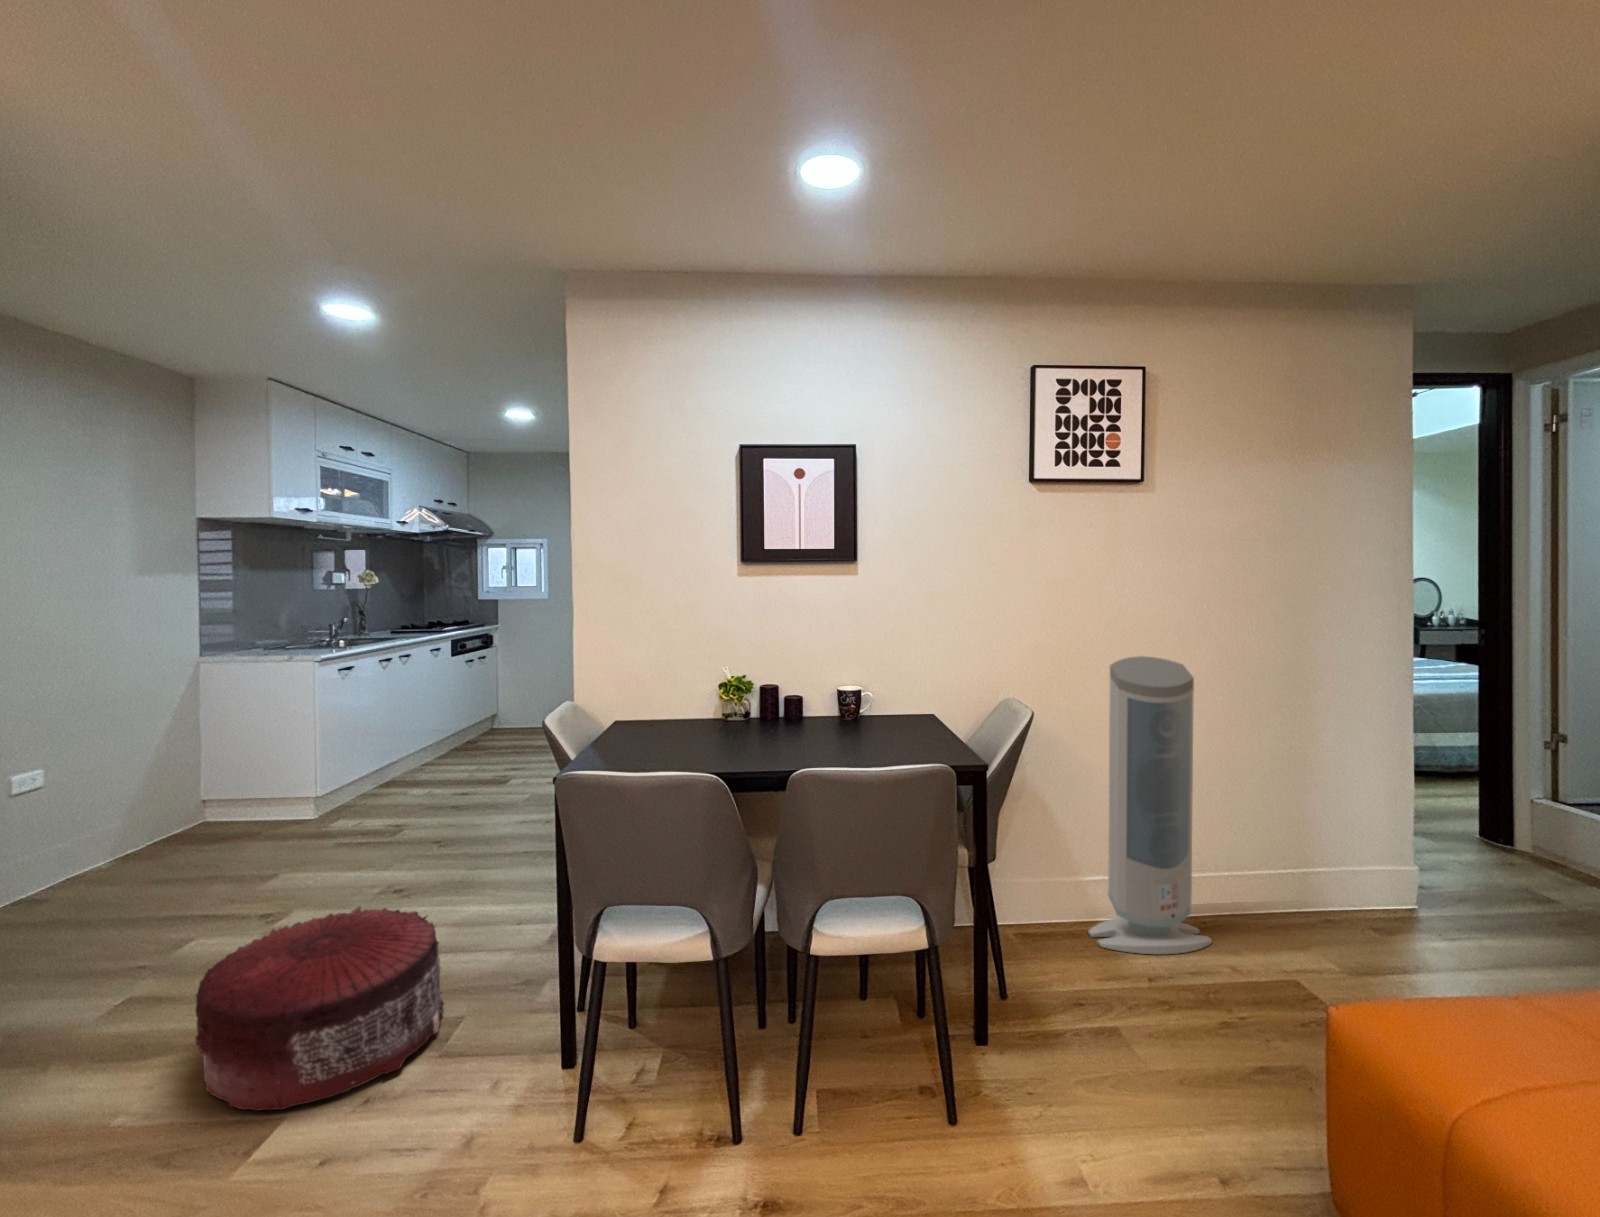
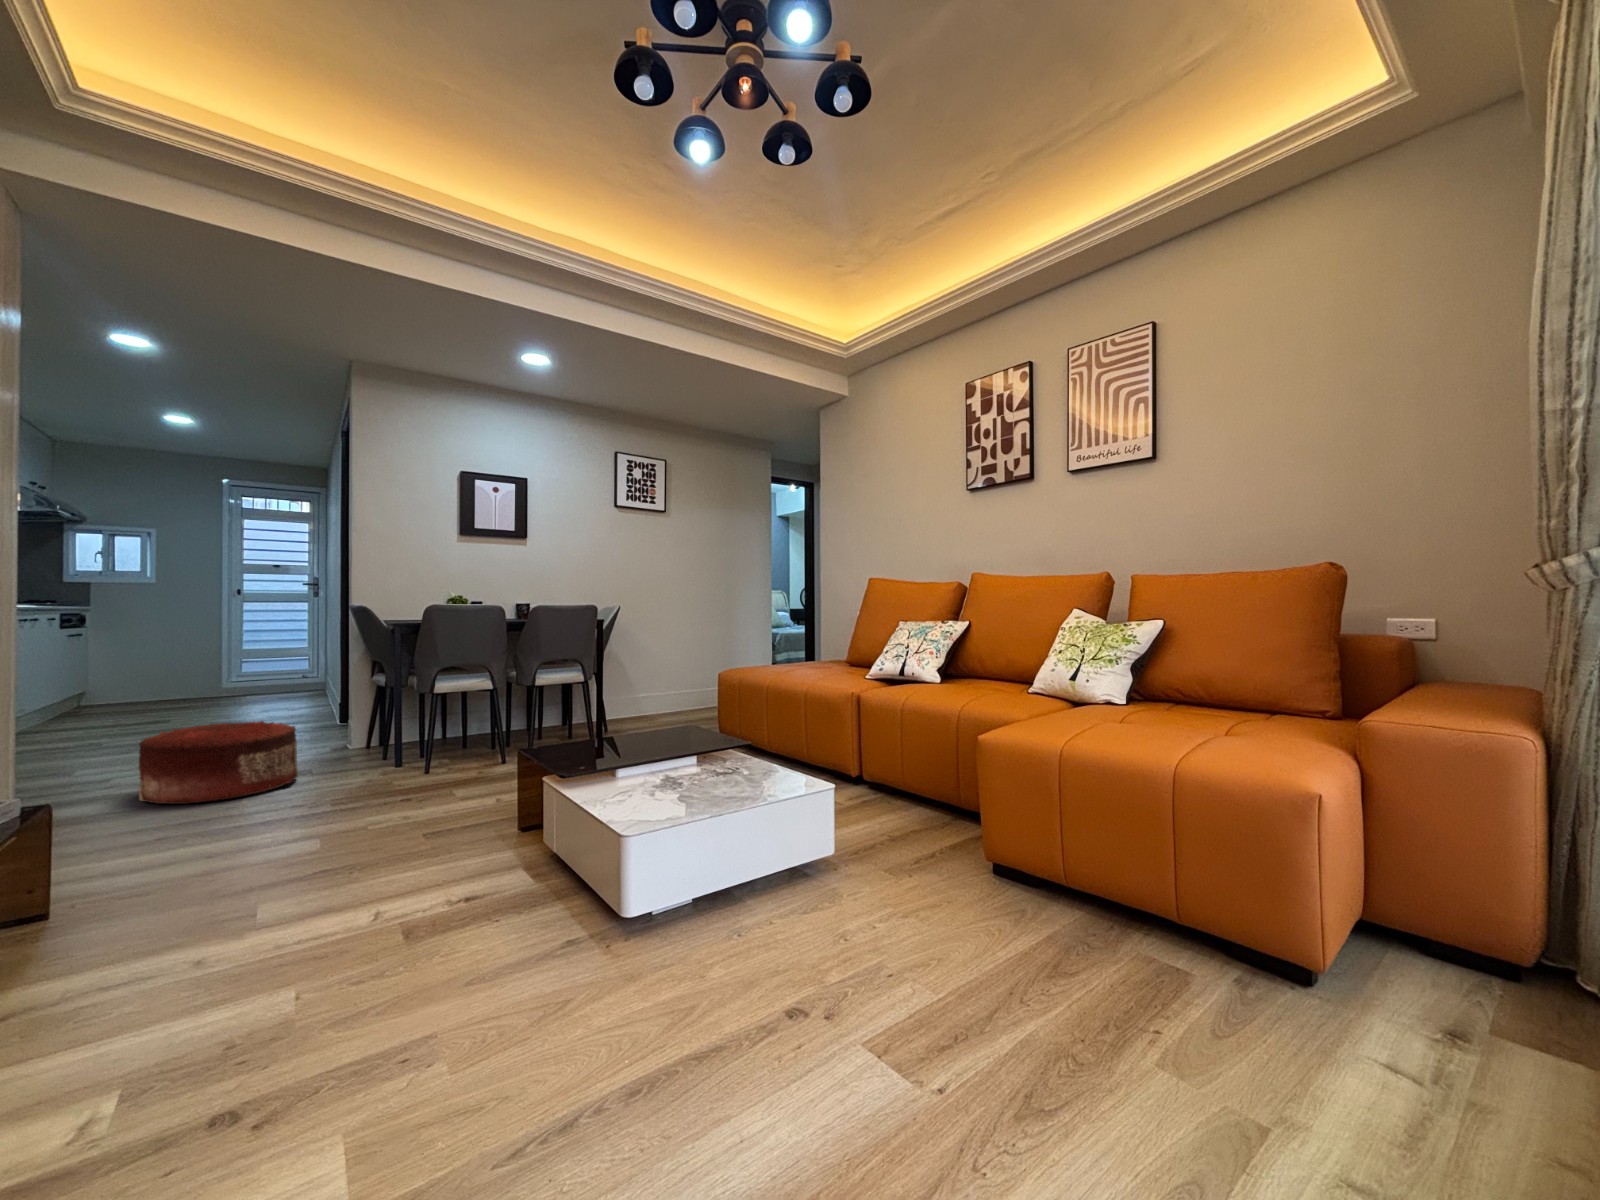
air purifier: present [1088,656,1212,954] -> none [642,592,696,726]

